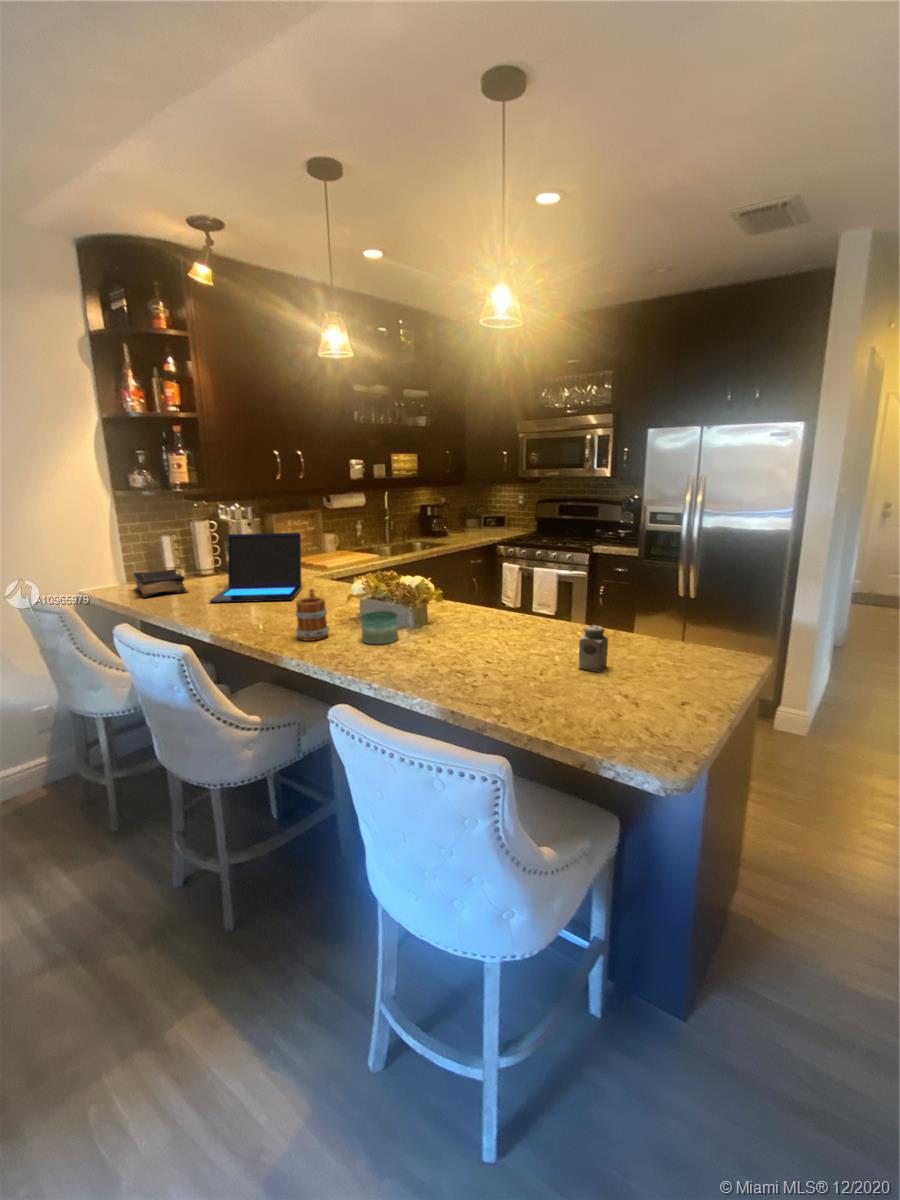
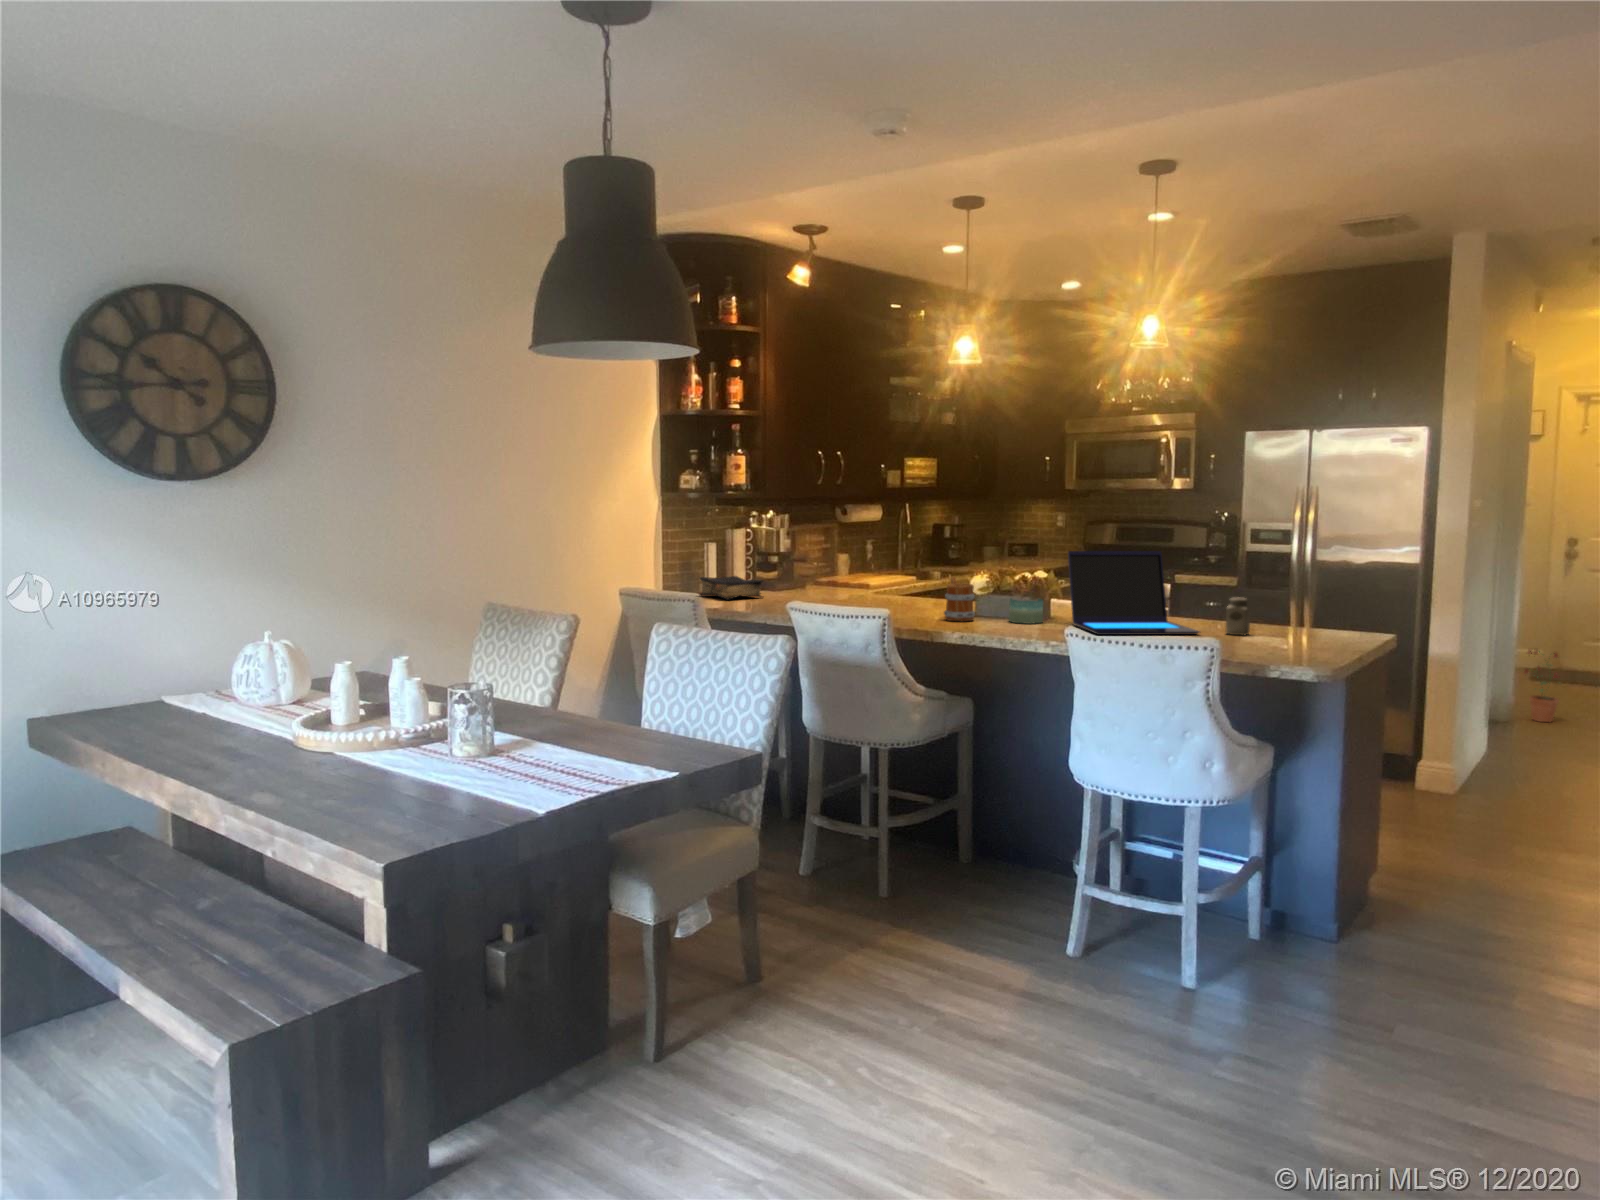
laptop: present [210,533,302,603] -> present [1068,551,1200,635]
potted plant: none [853,591,885,645] -> present [1525,650,1559,722]

